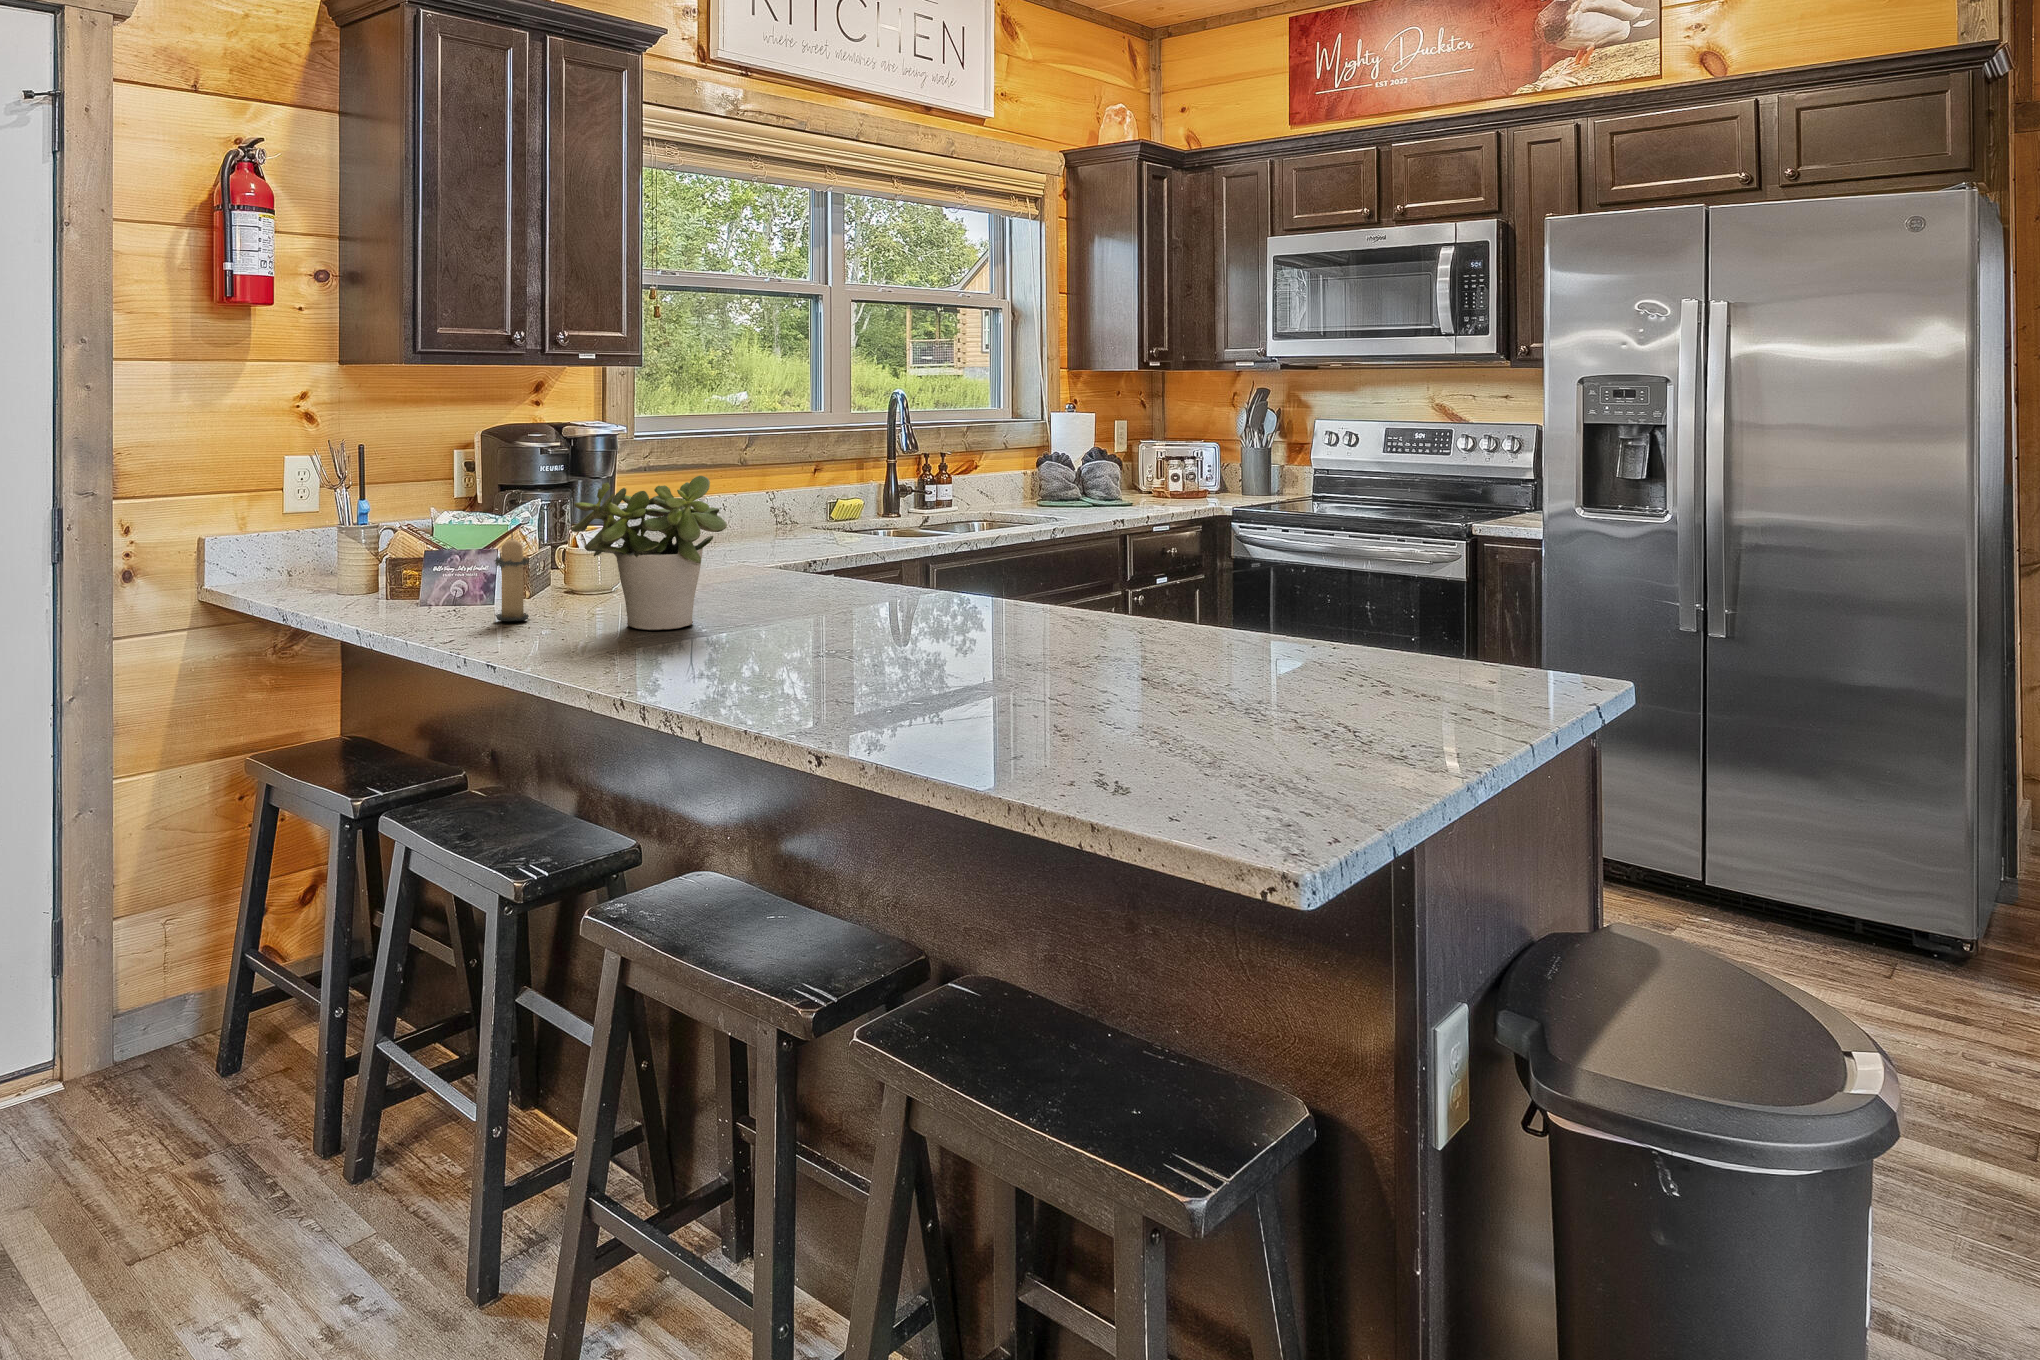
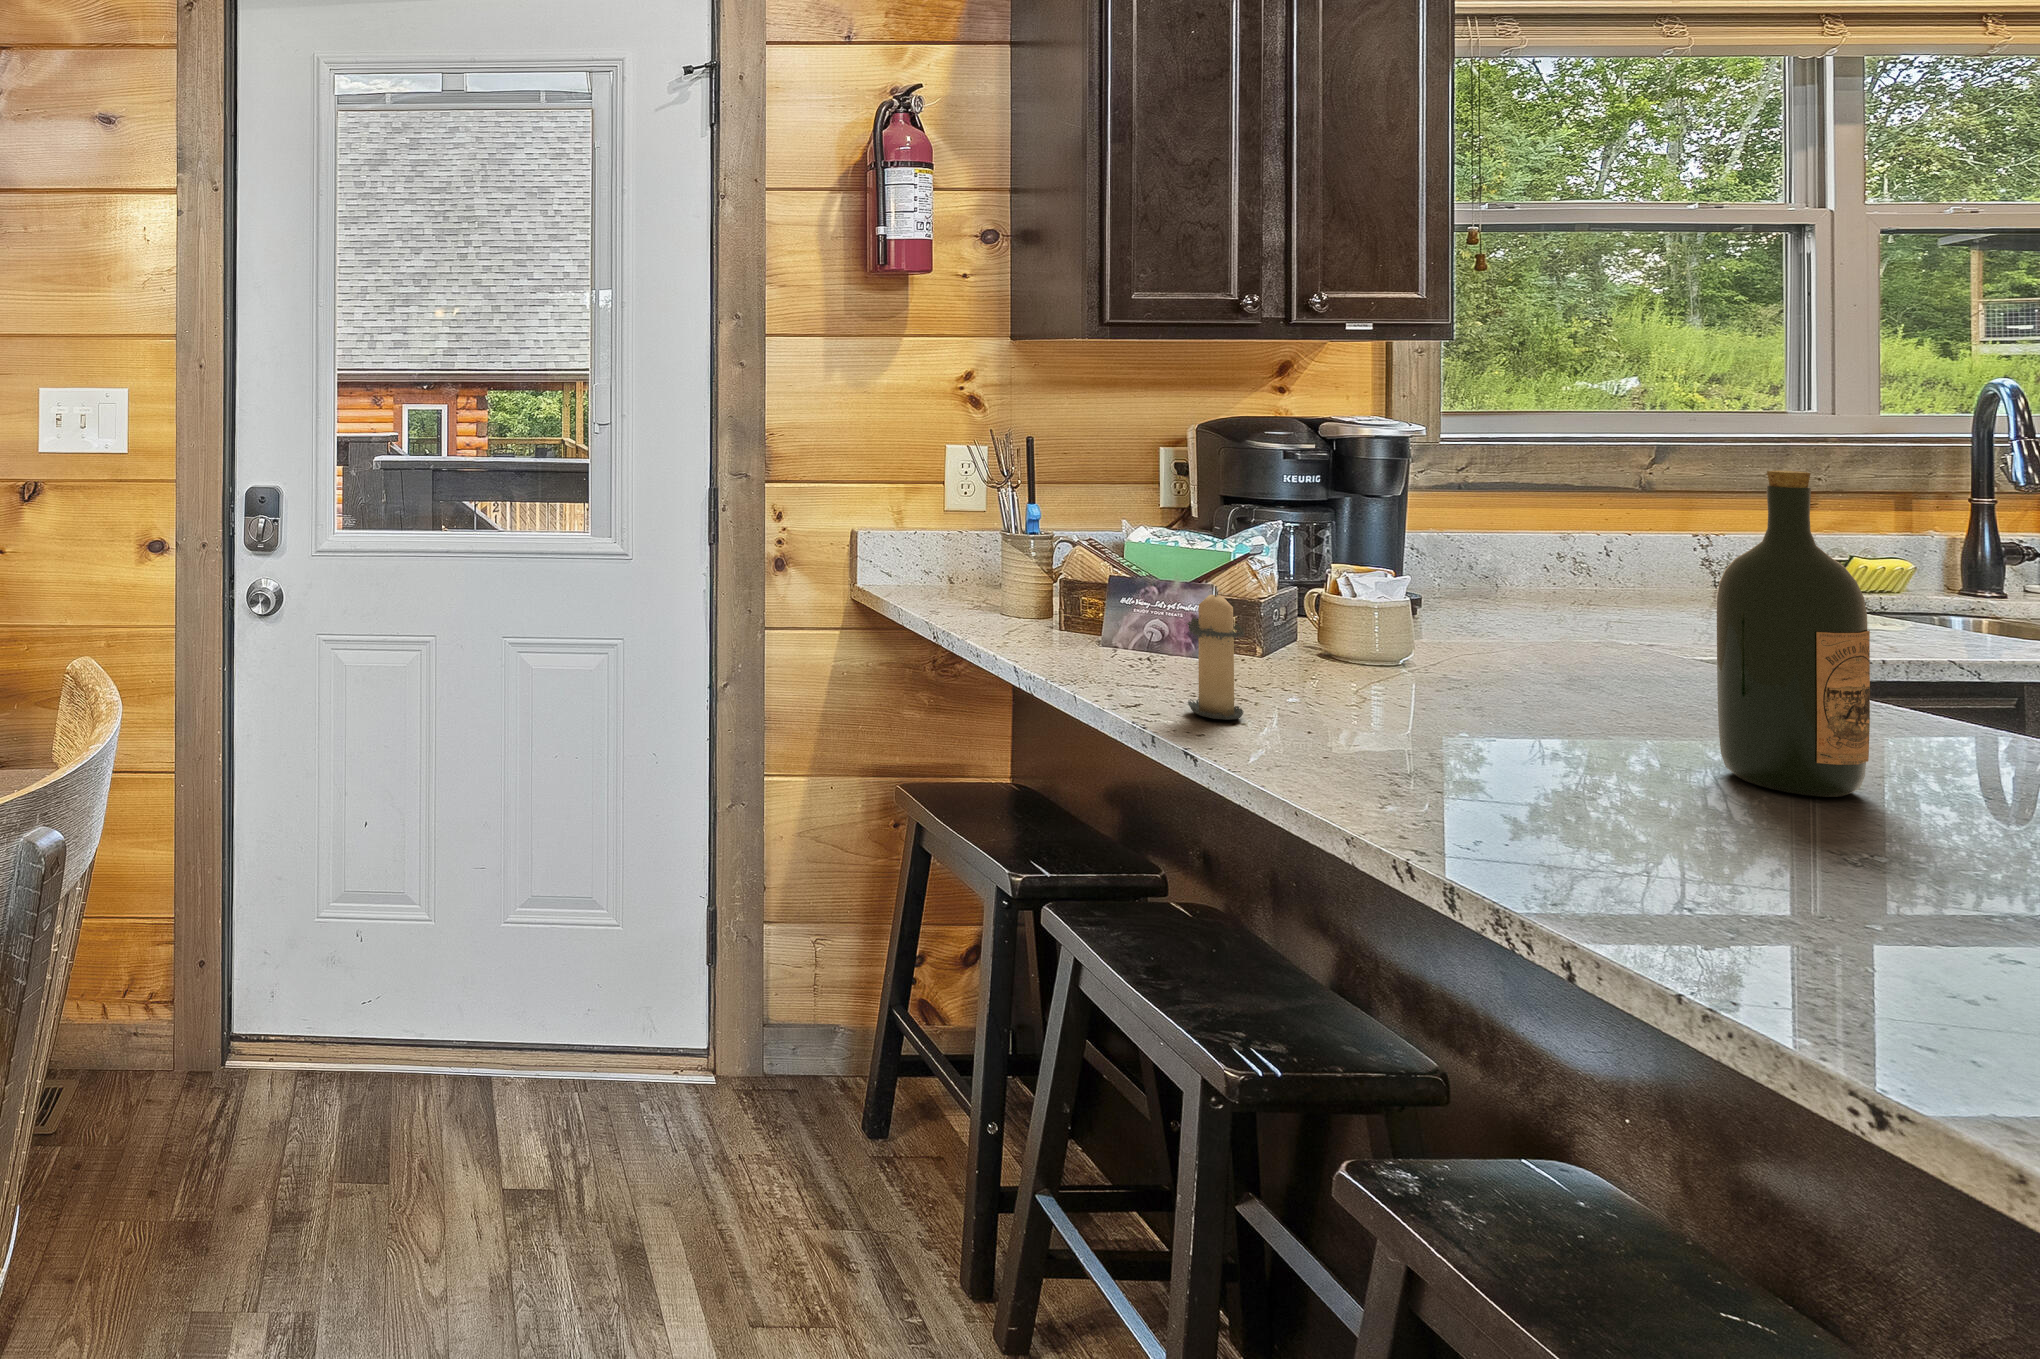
wine bottle: none [759,440,816,610] -> present [1717,471,1870,797]
potted plant: present [572,476,727,630] -> none [1314,530,1646,802]

